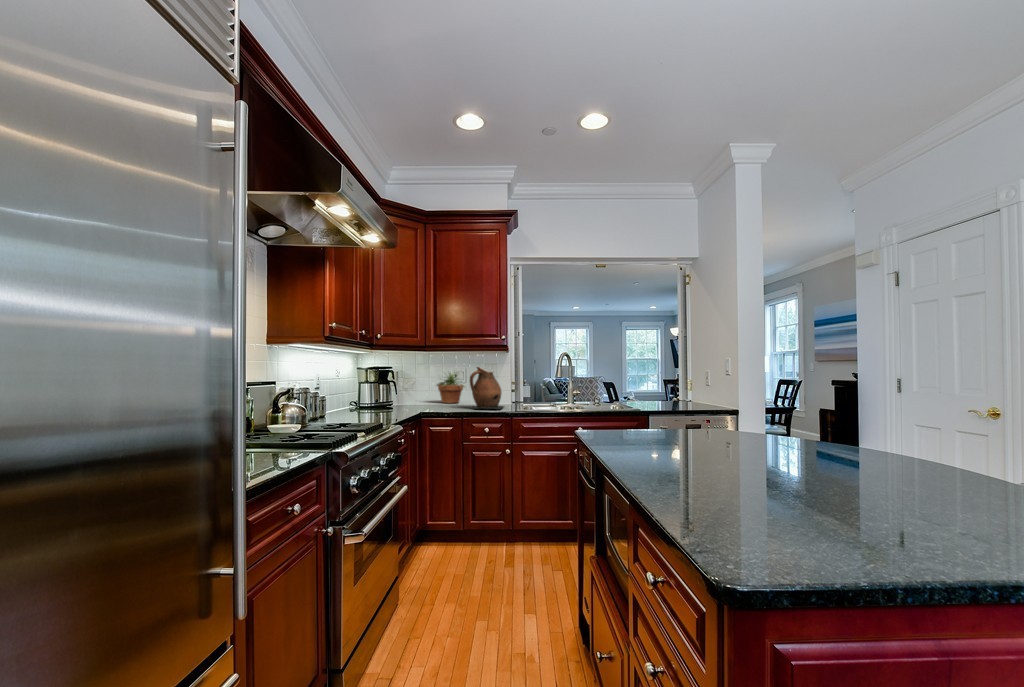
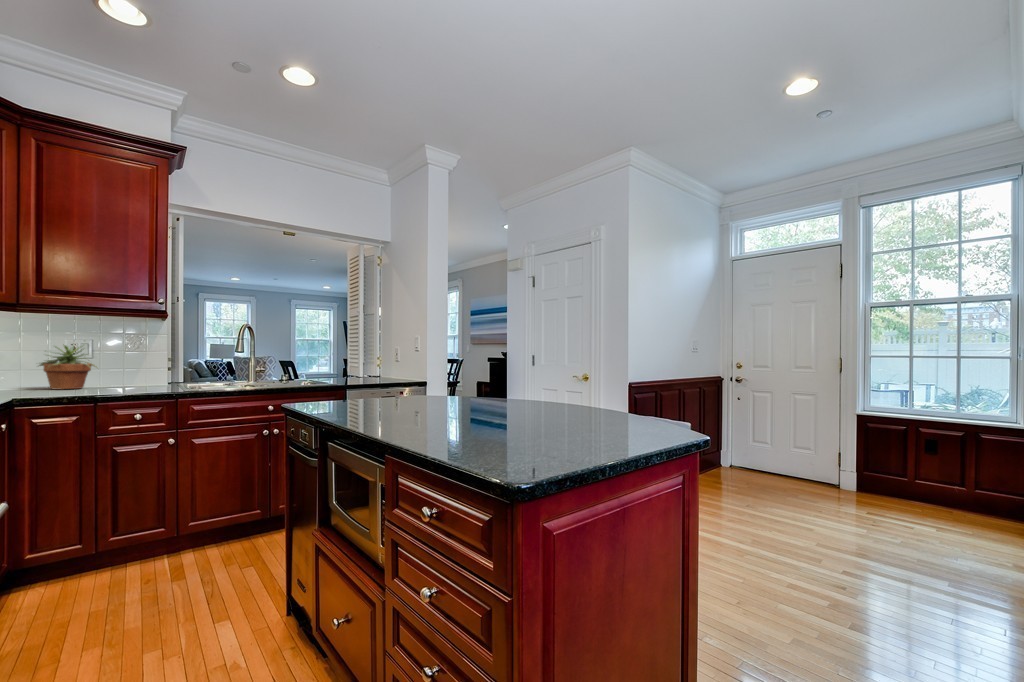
ceramic pitcher: present [470,367,504,409] -> none [111,338,166,393]

